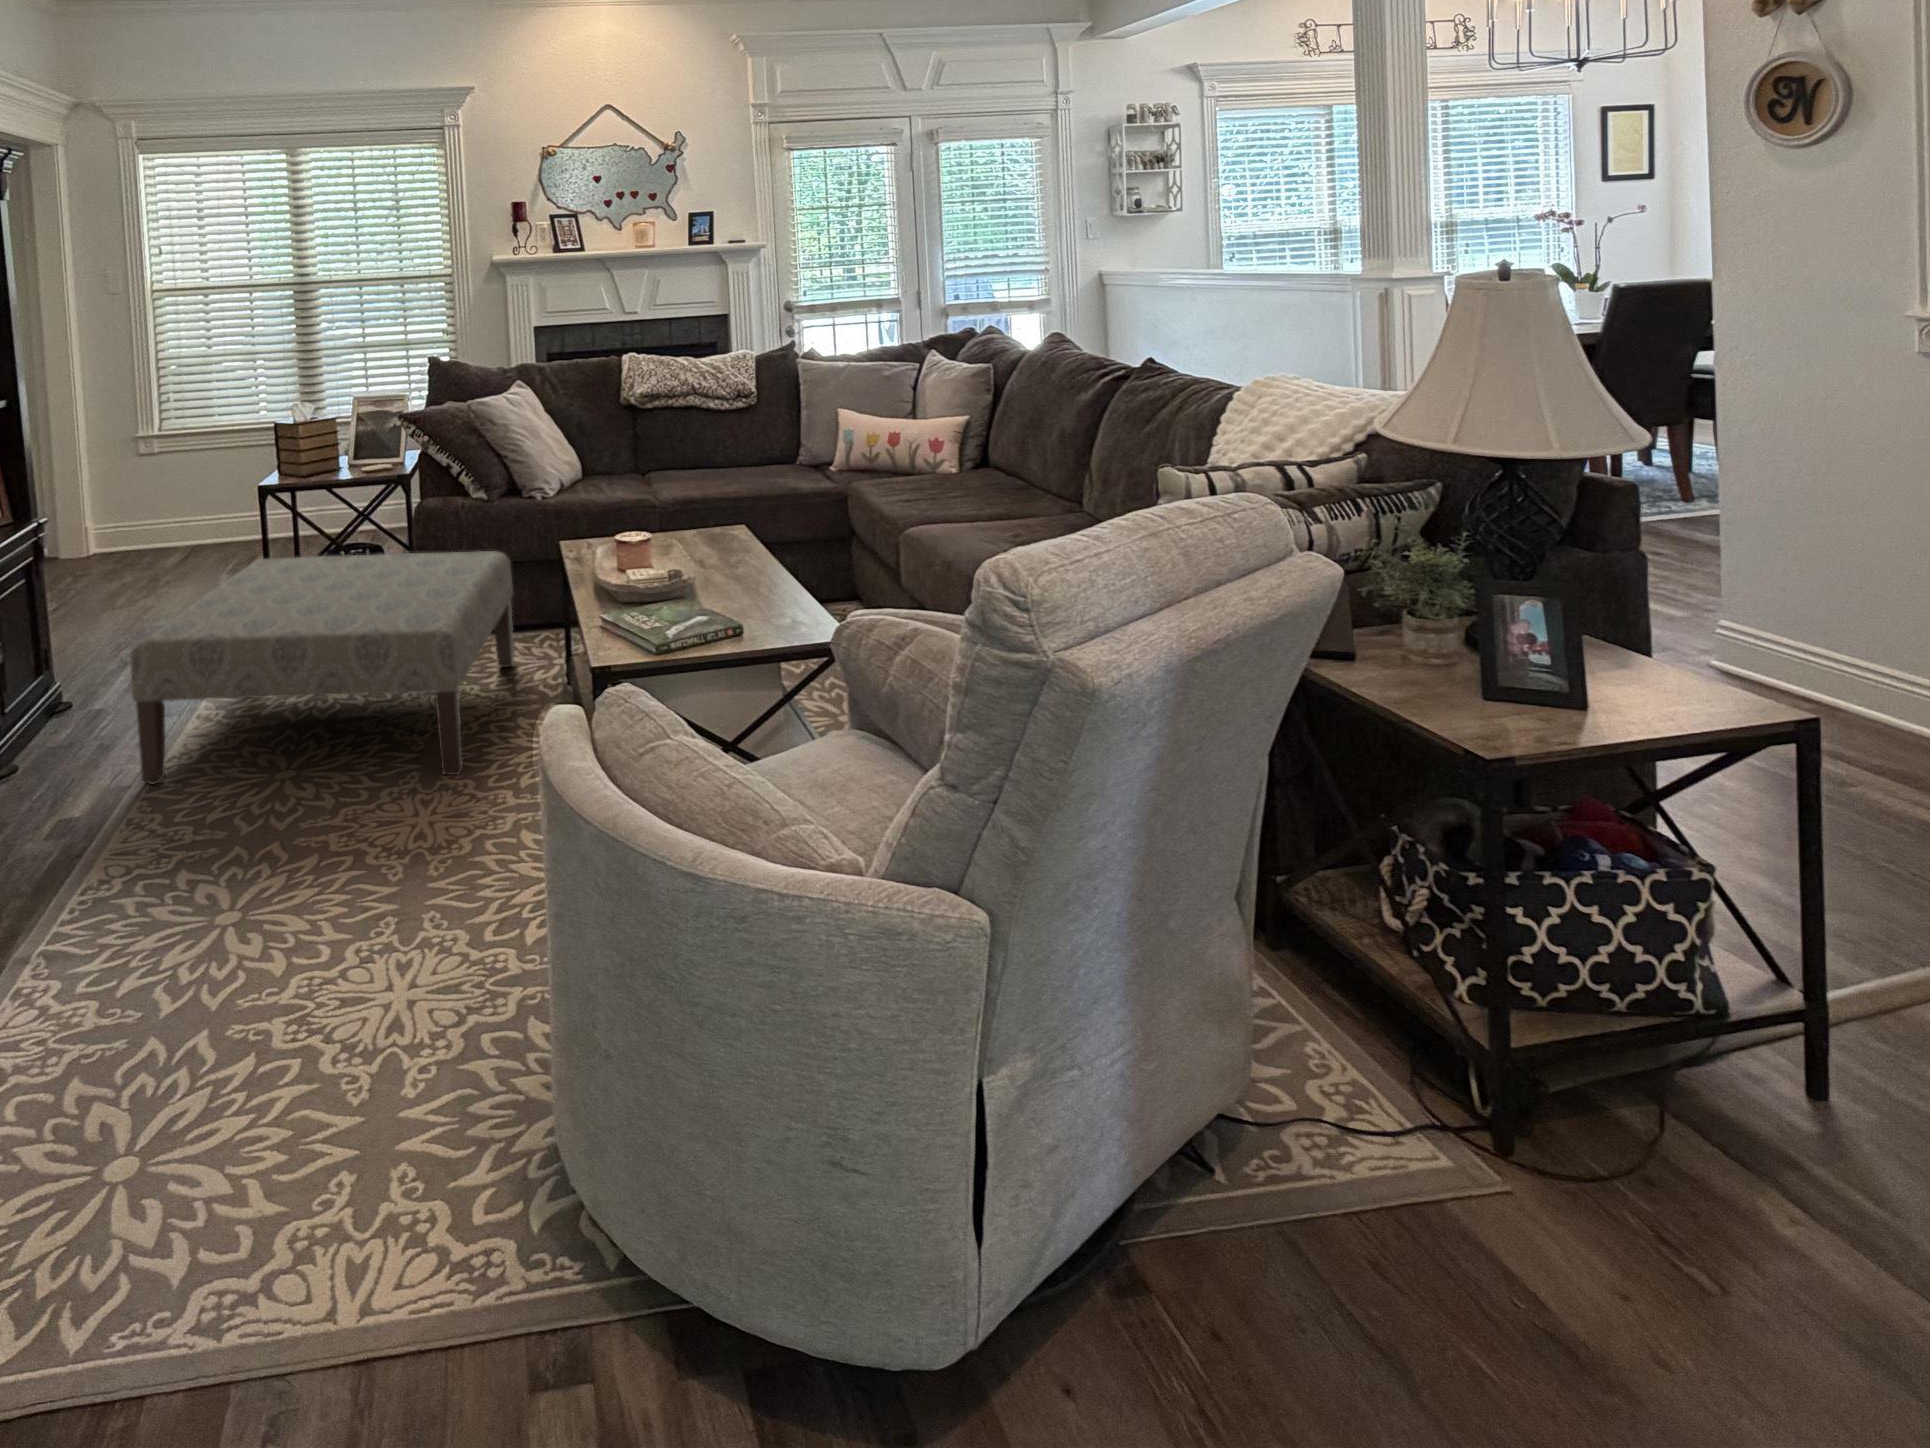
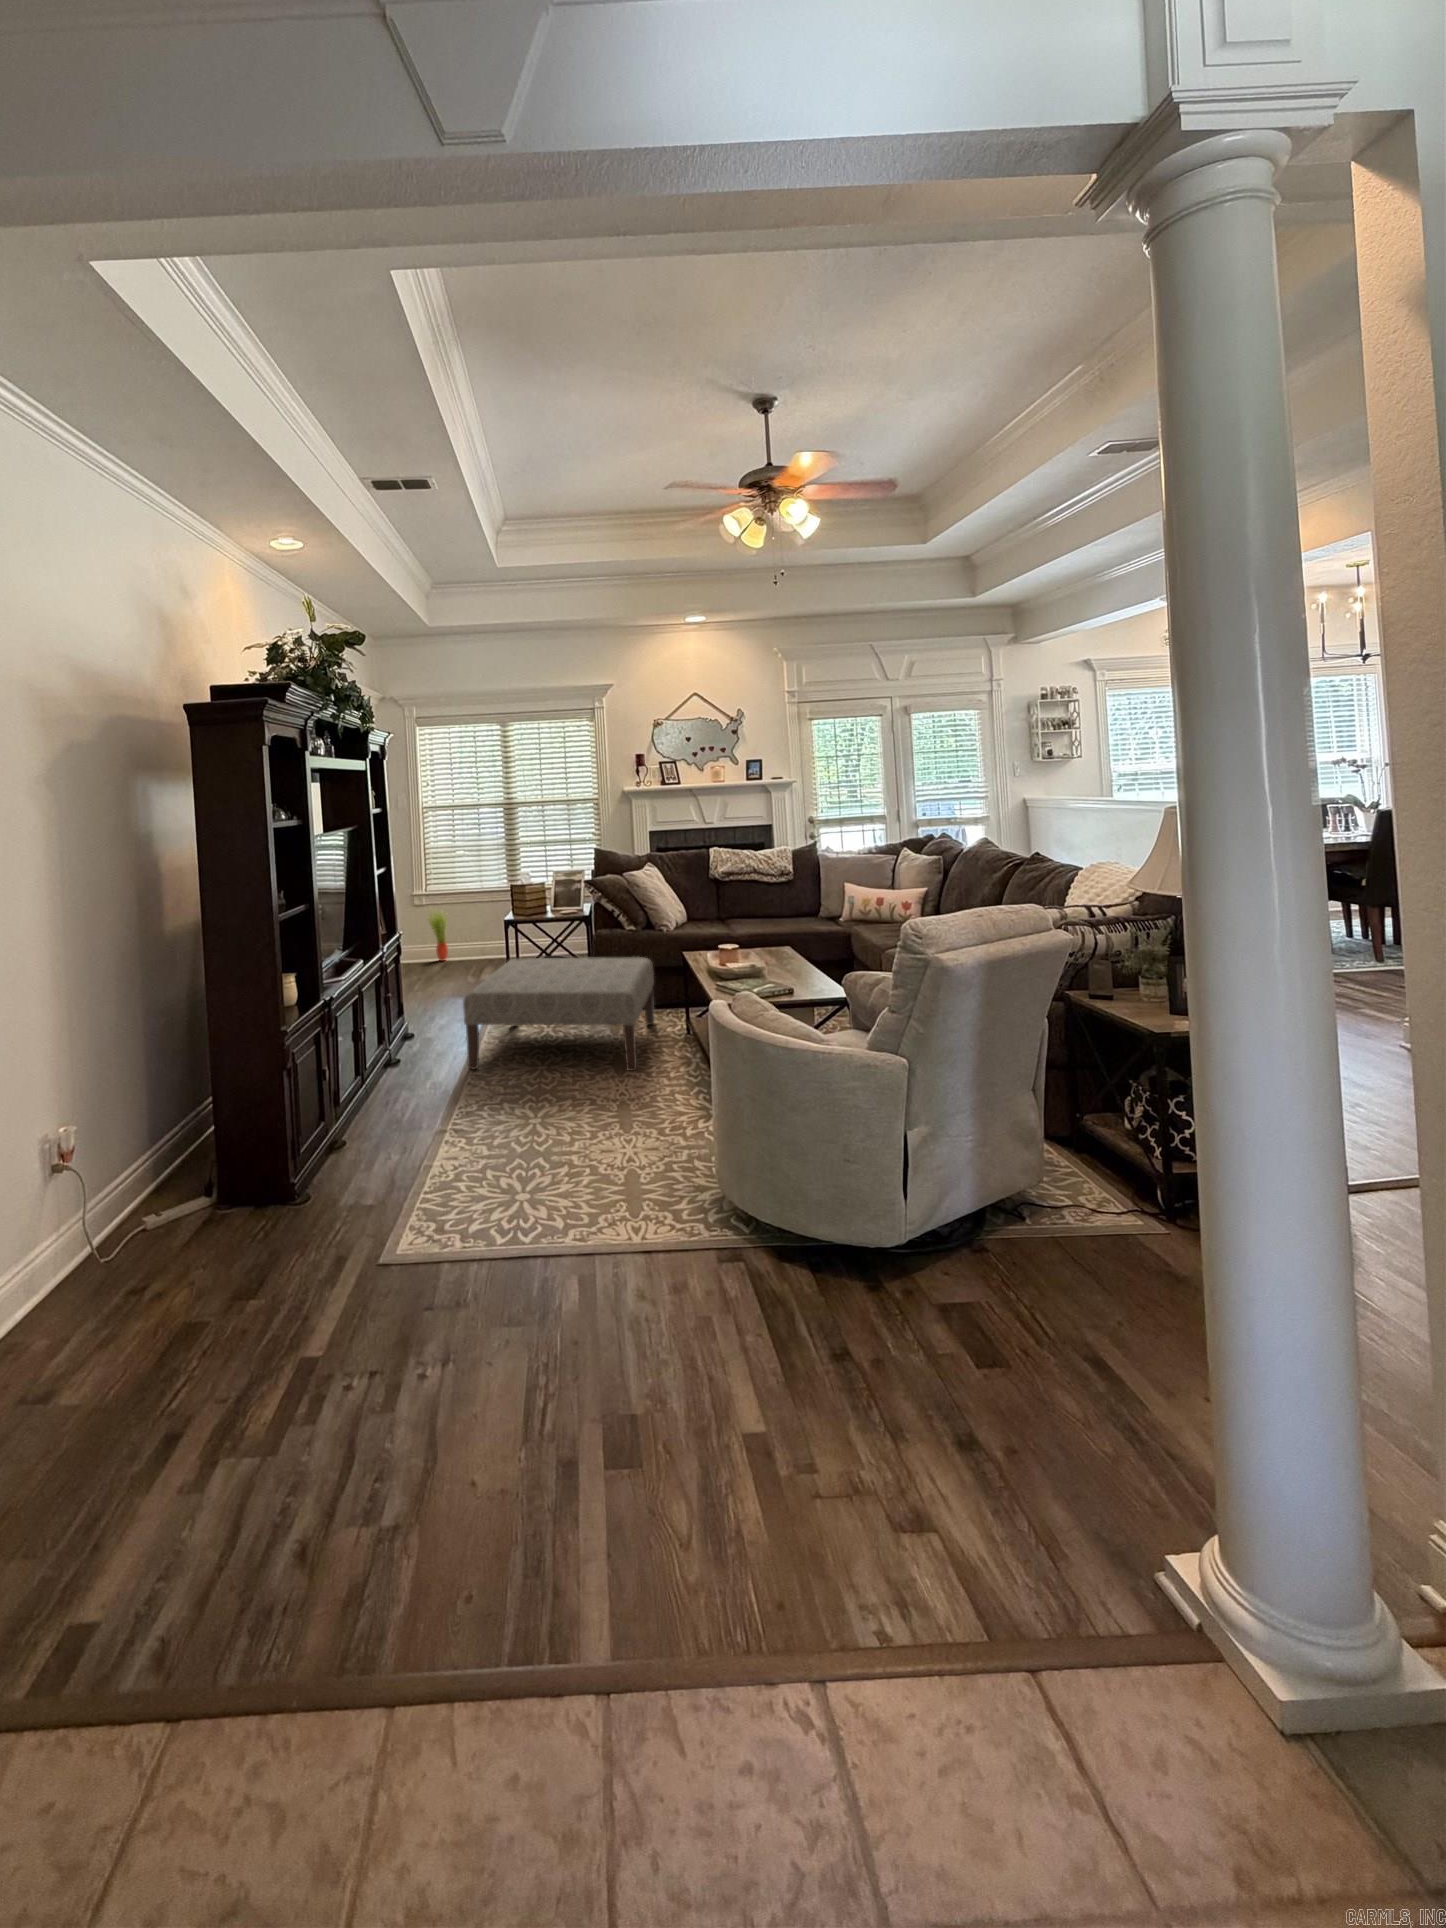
potted plant: none [155,456,196,546] -> present [427,910,448,961]

